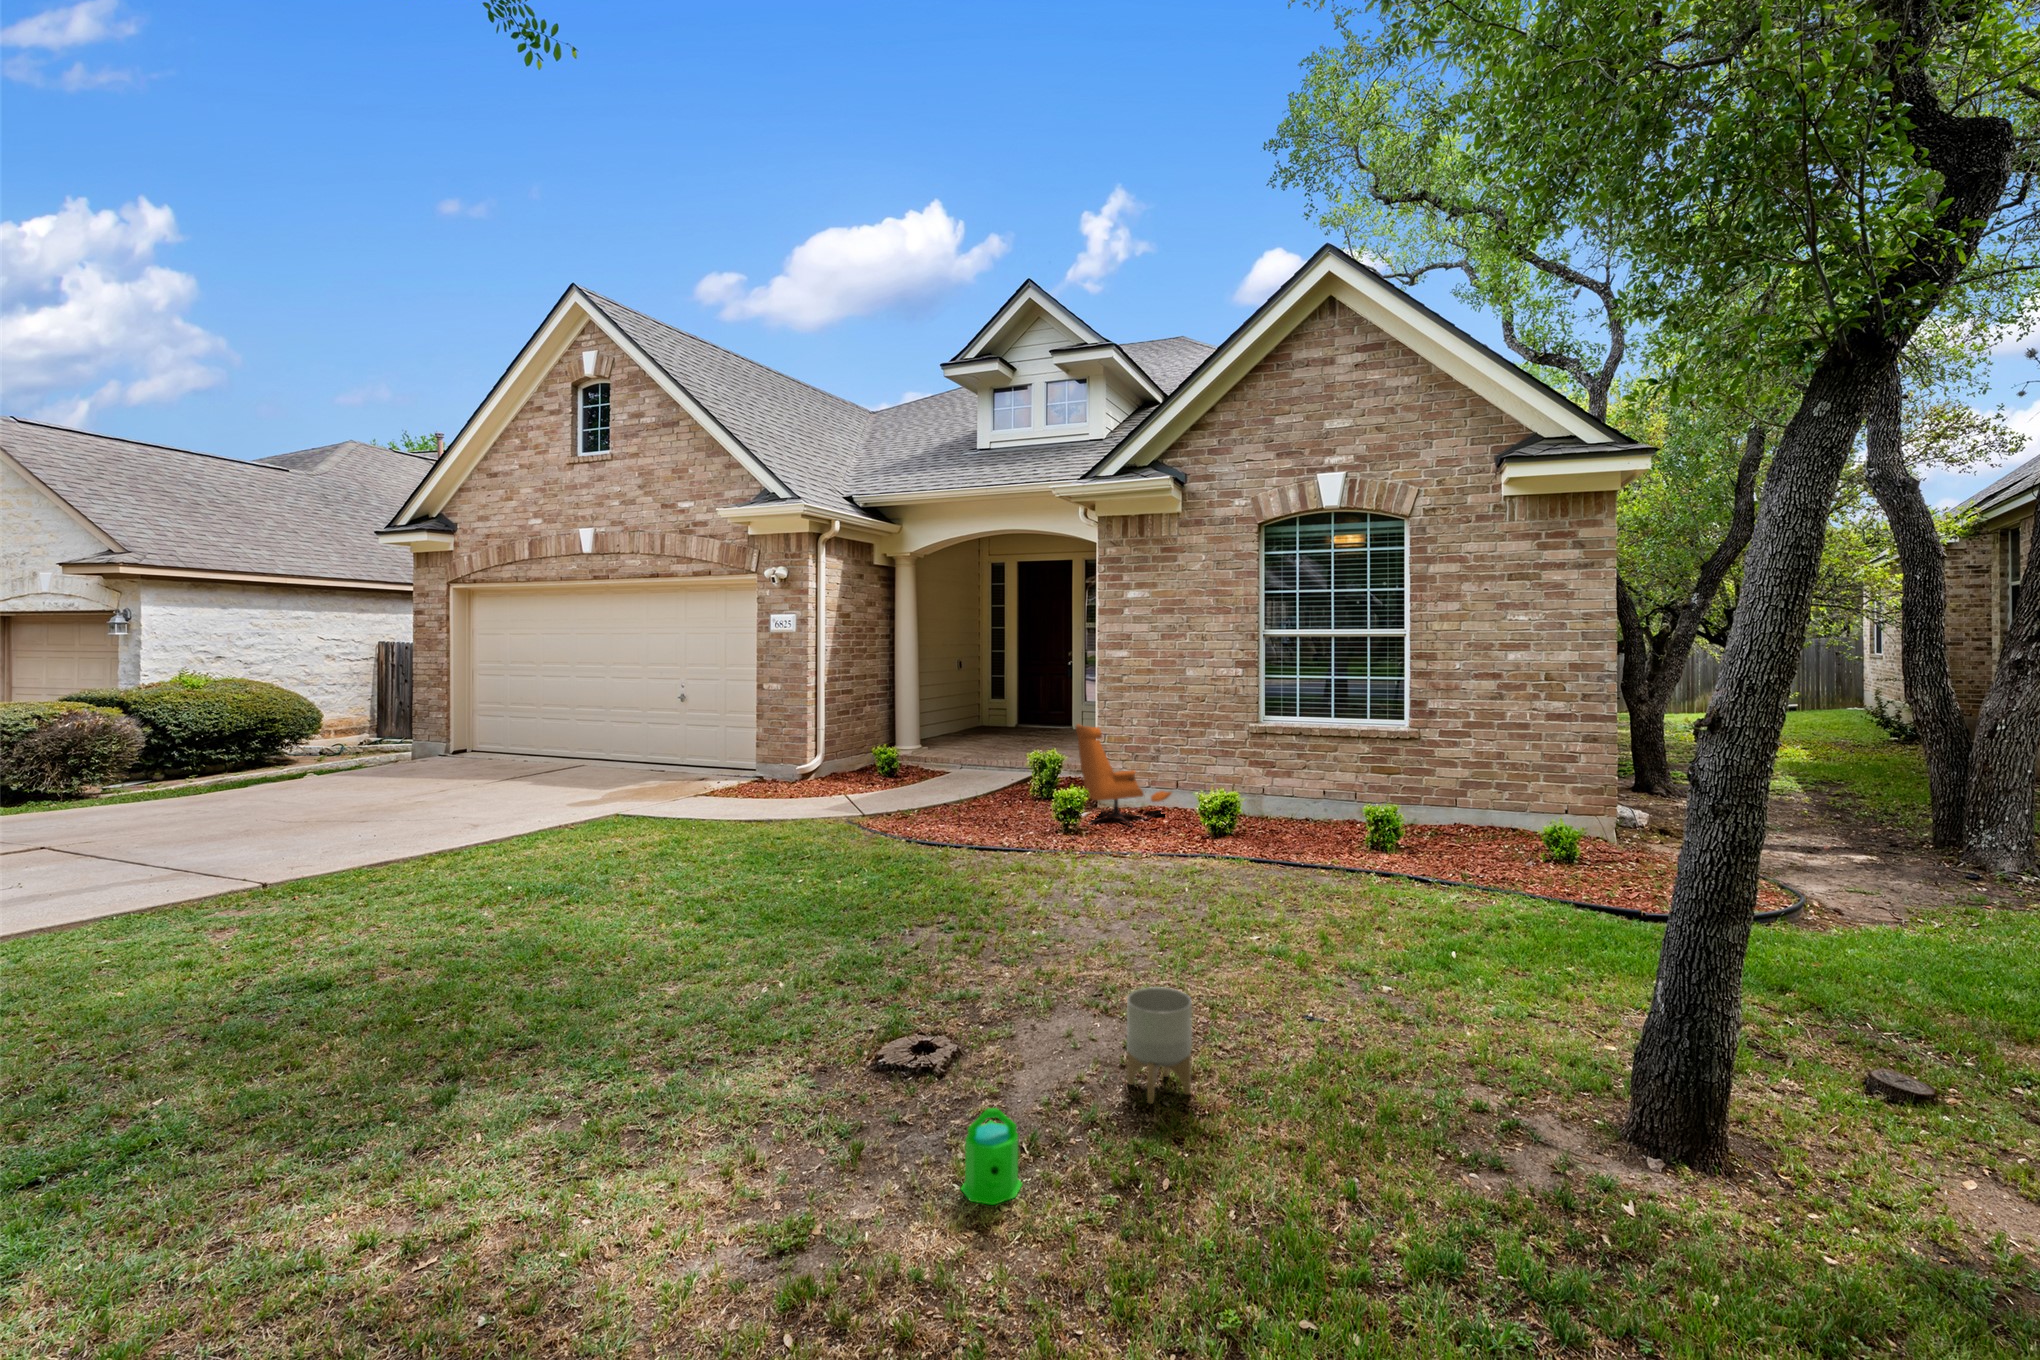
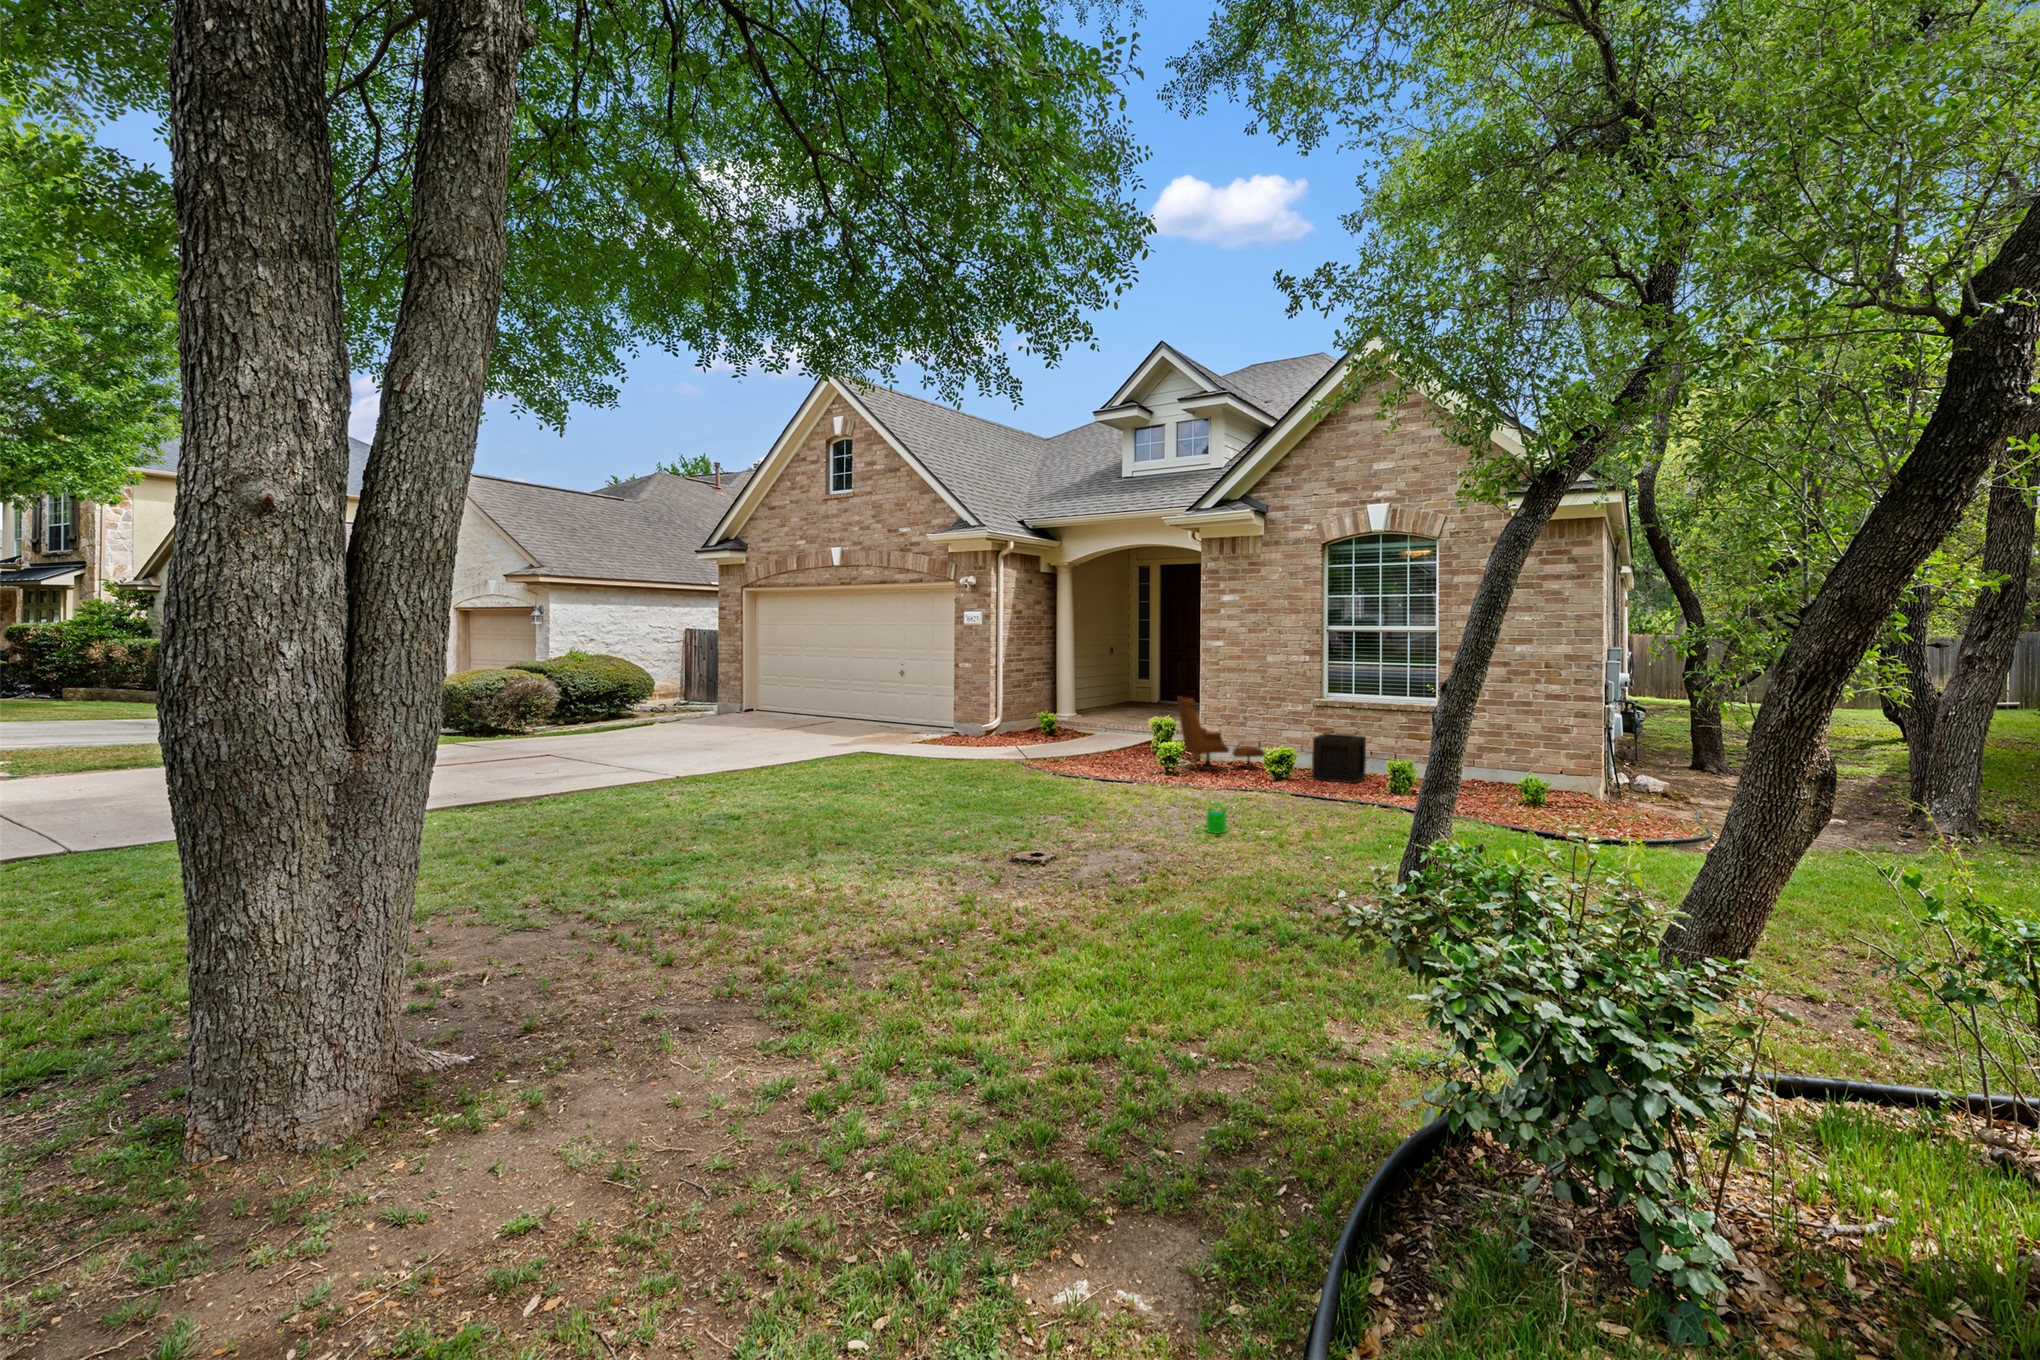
wooden crate: none [1254,767,1315,833] -> present [1312,733,1366,783]
planter: present [1127,987,1192,1103] -> none [1135,836,1172,897]
watering can: present [961,1108,1022,1205] -> present [1206,802,1226,833]

